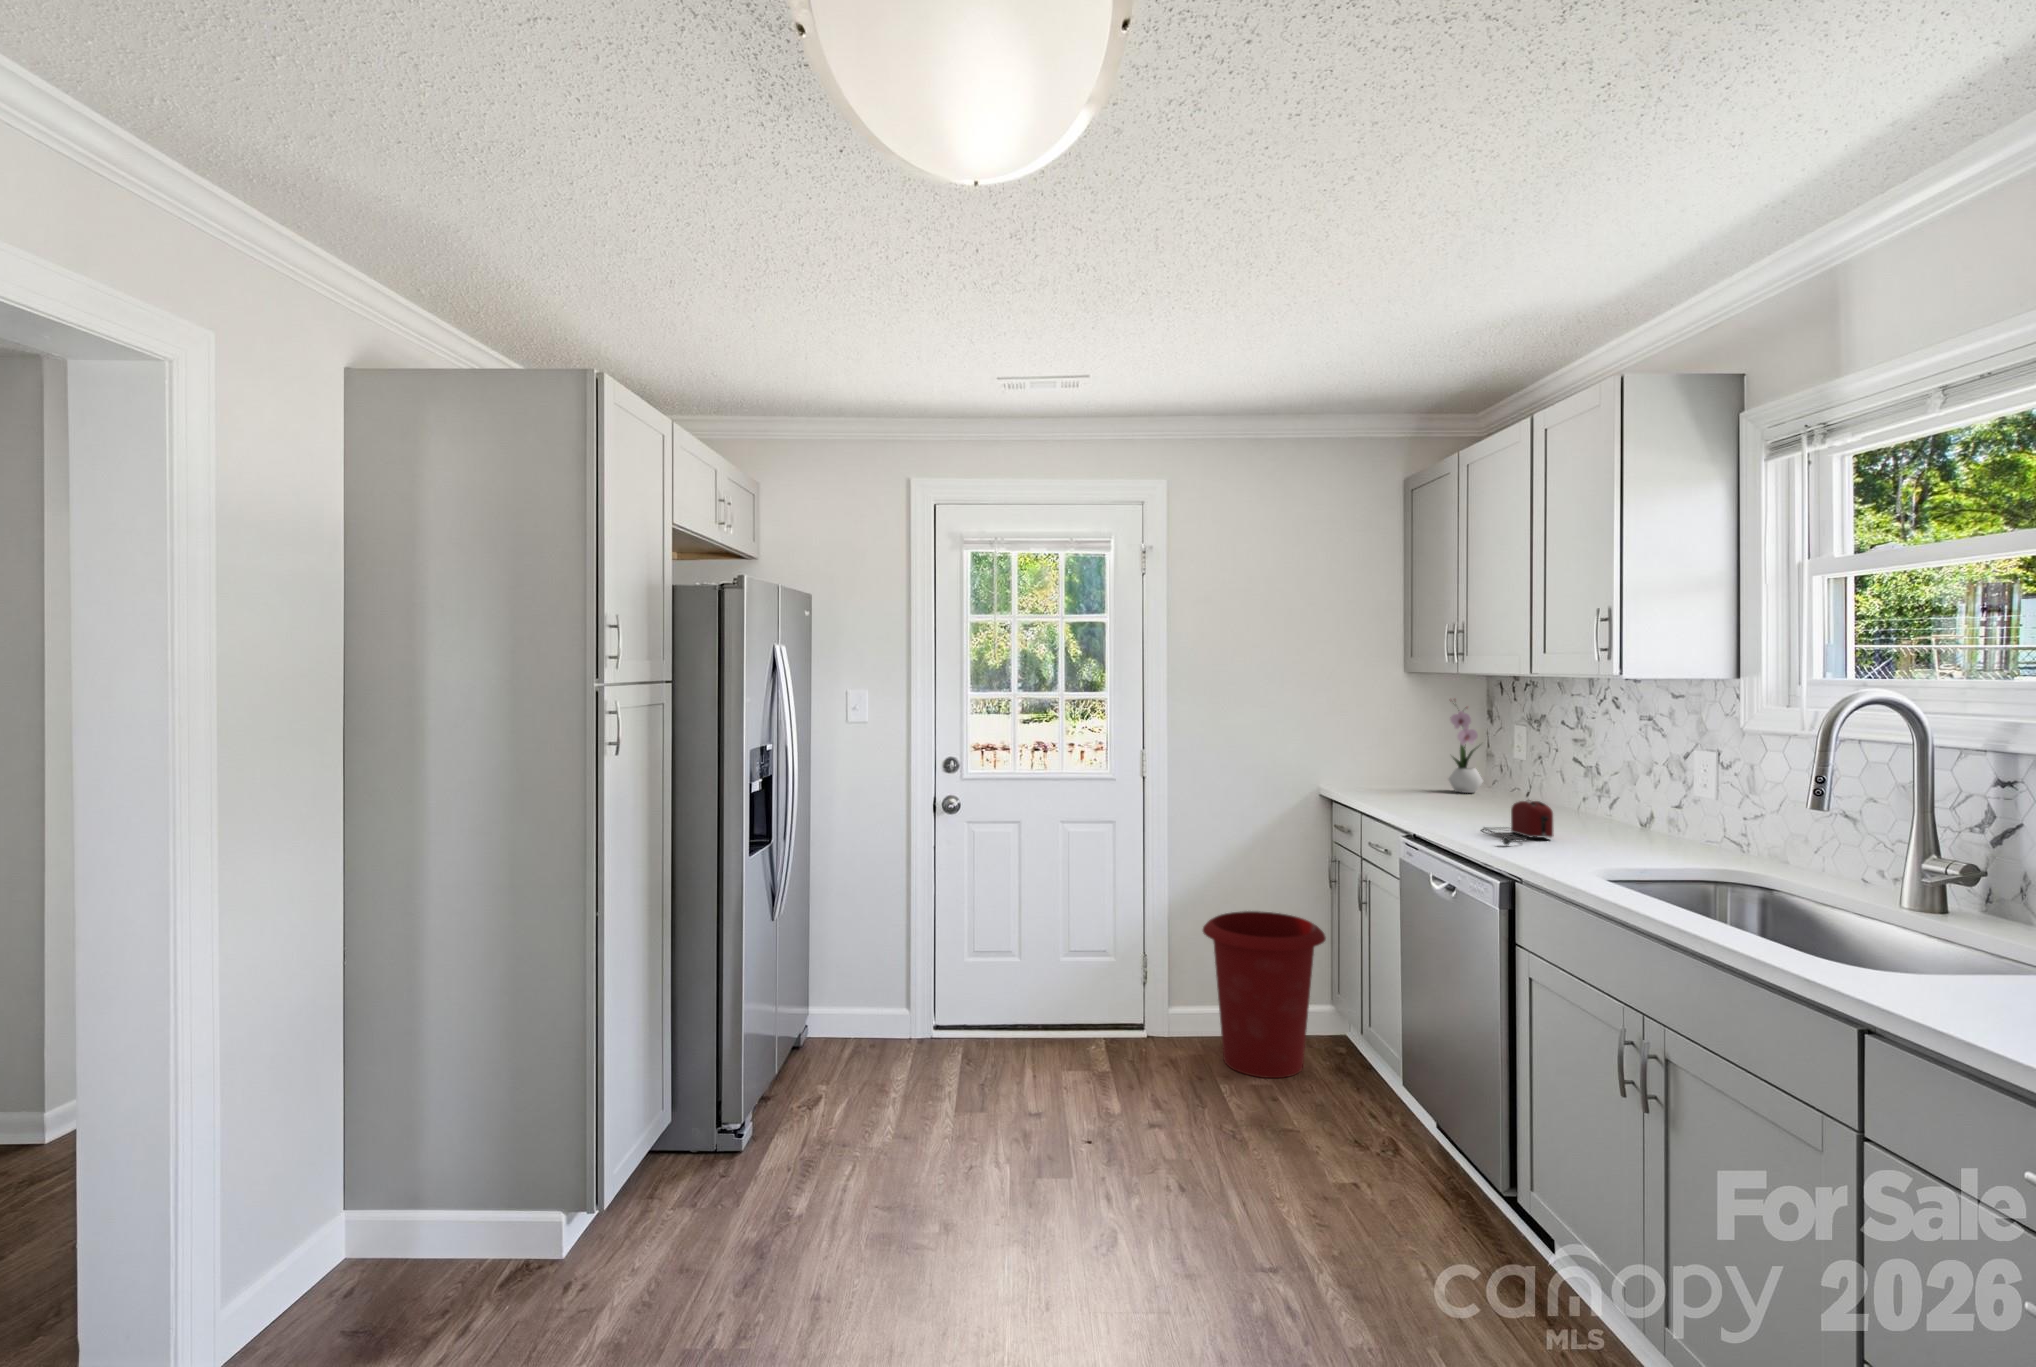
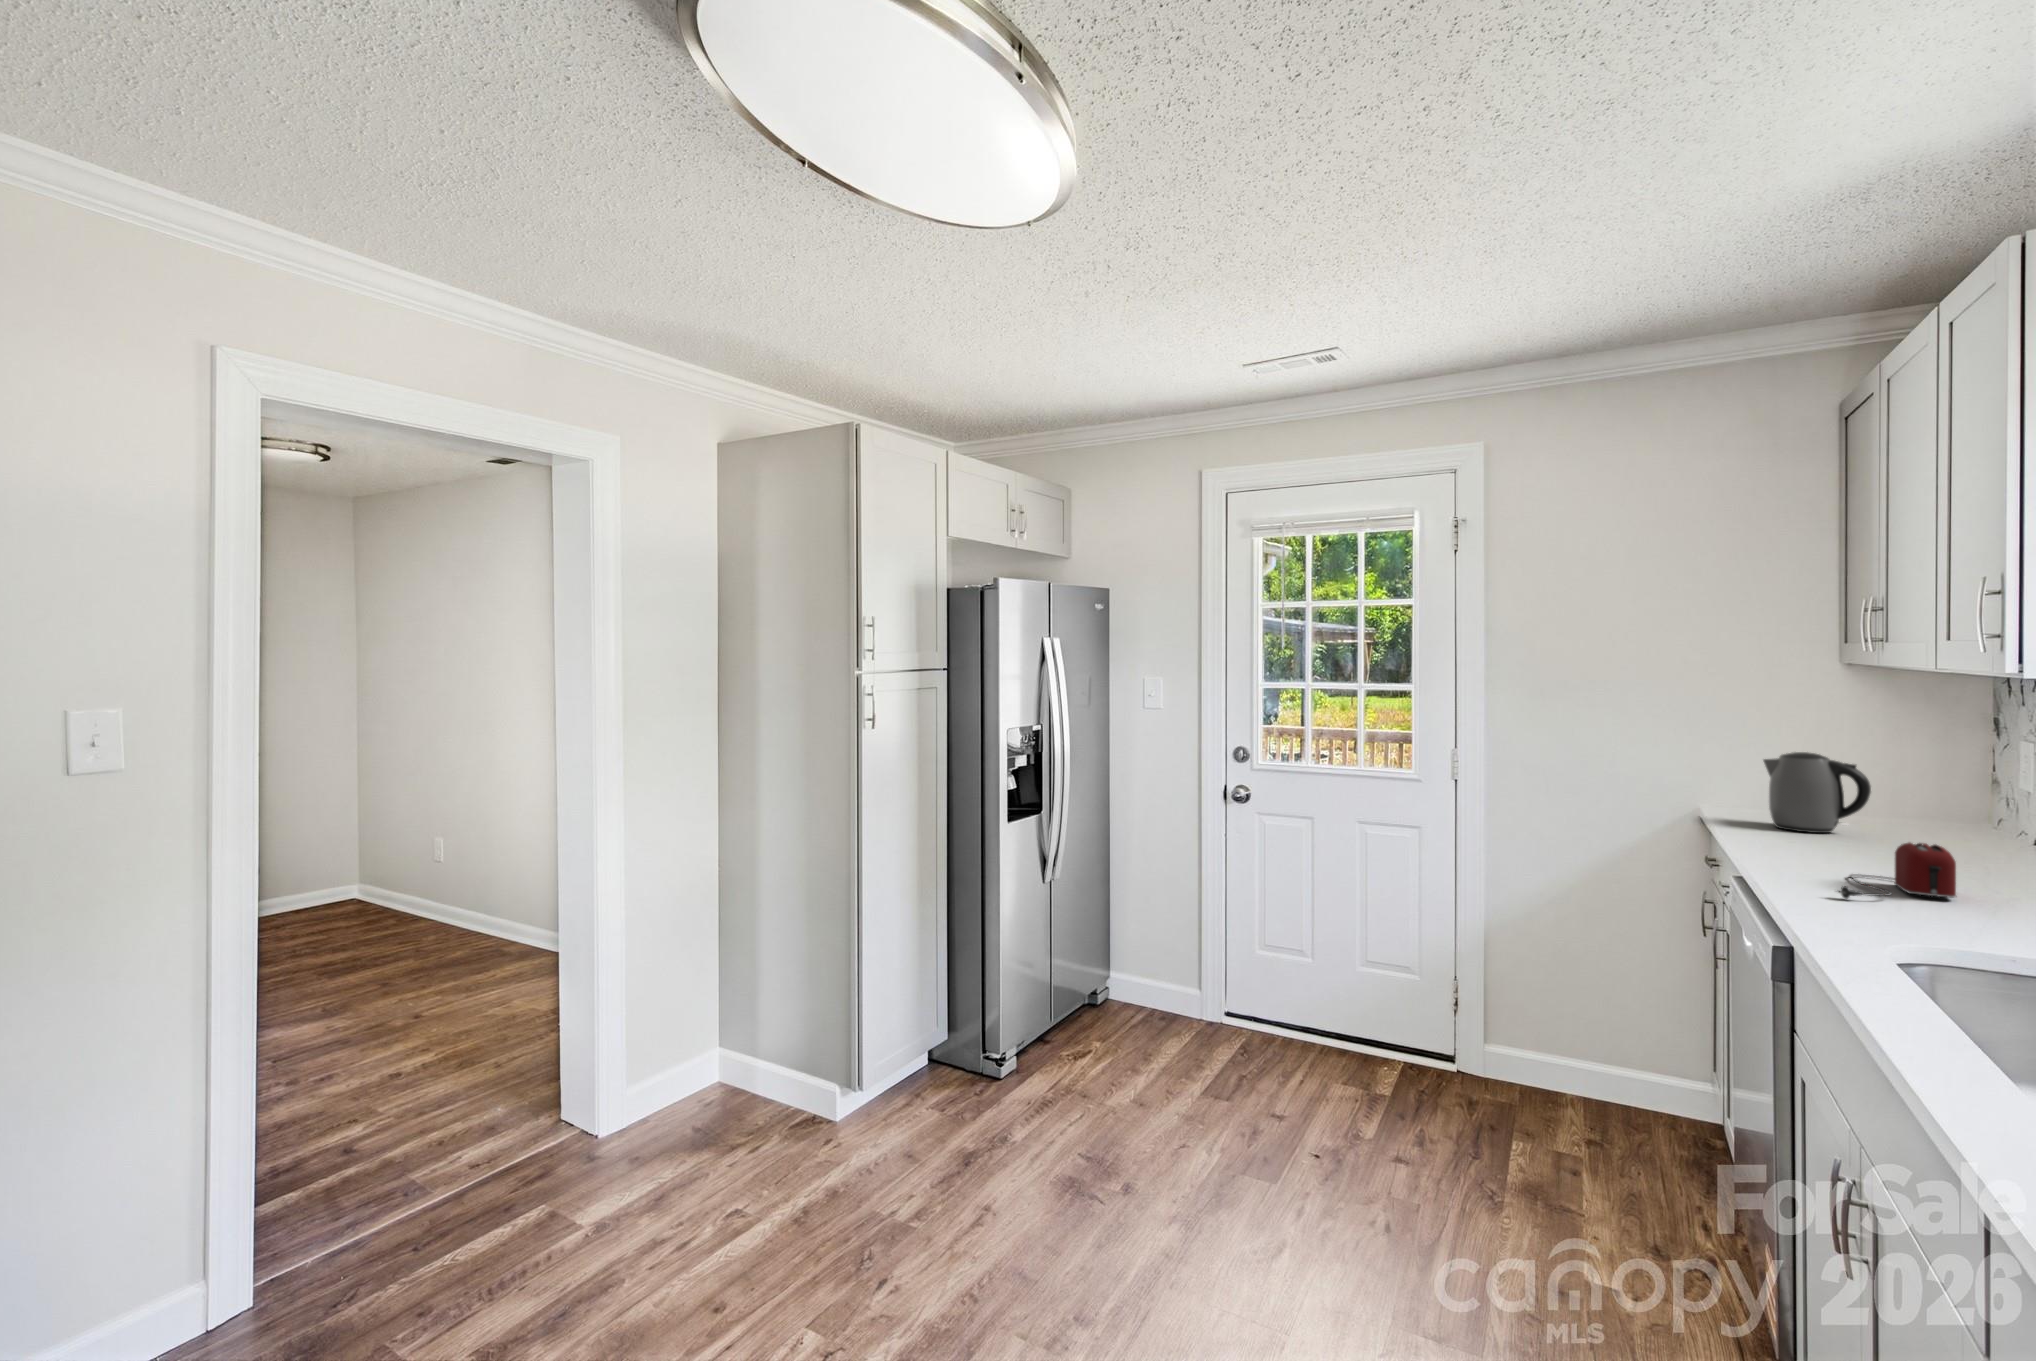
flower arrangement: present [1449,707,1483,793] -> none [1899,701,1968,833]
kettle: none [1378,738,1445,799] -> present [1763,752,1871,833]
waste bin: present [1203,911,1326,1078] -> none [1508,946,1677,1153]

